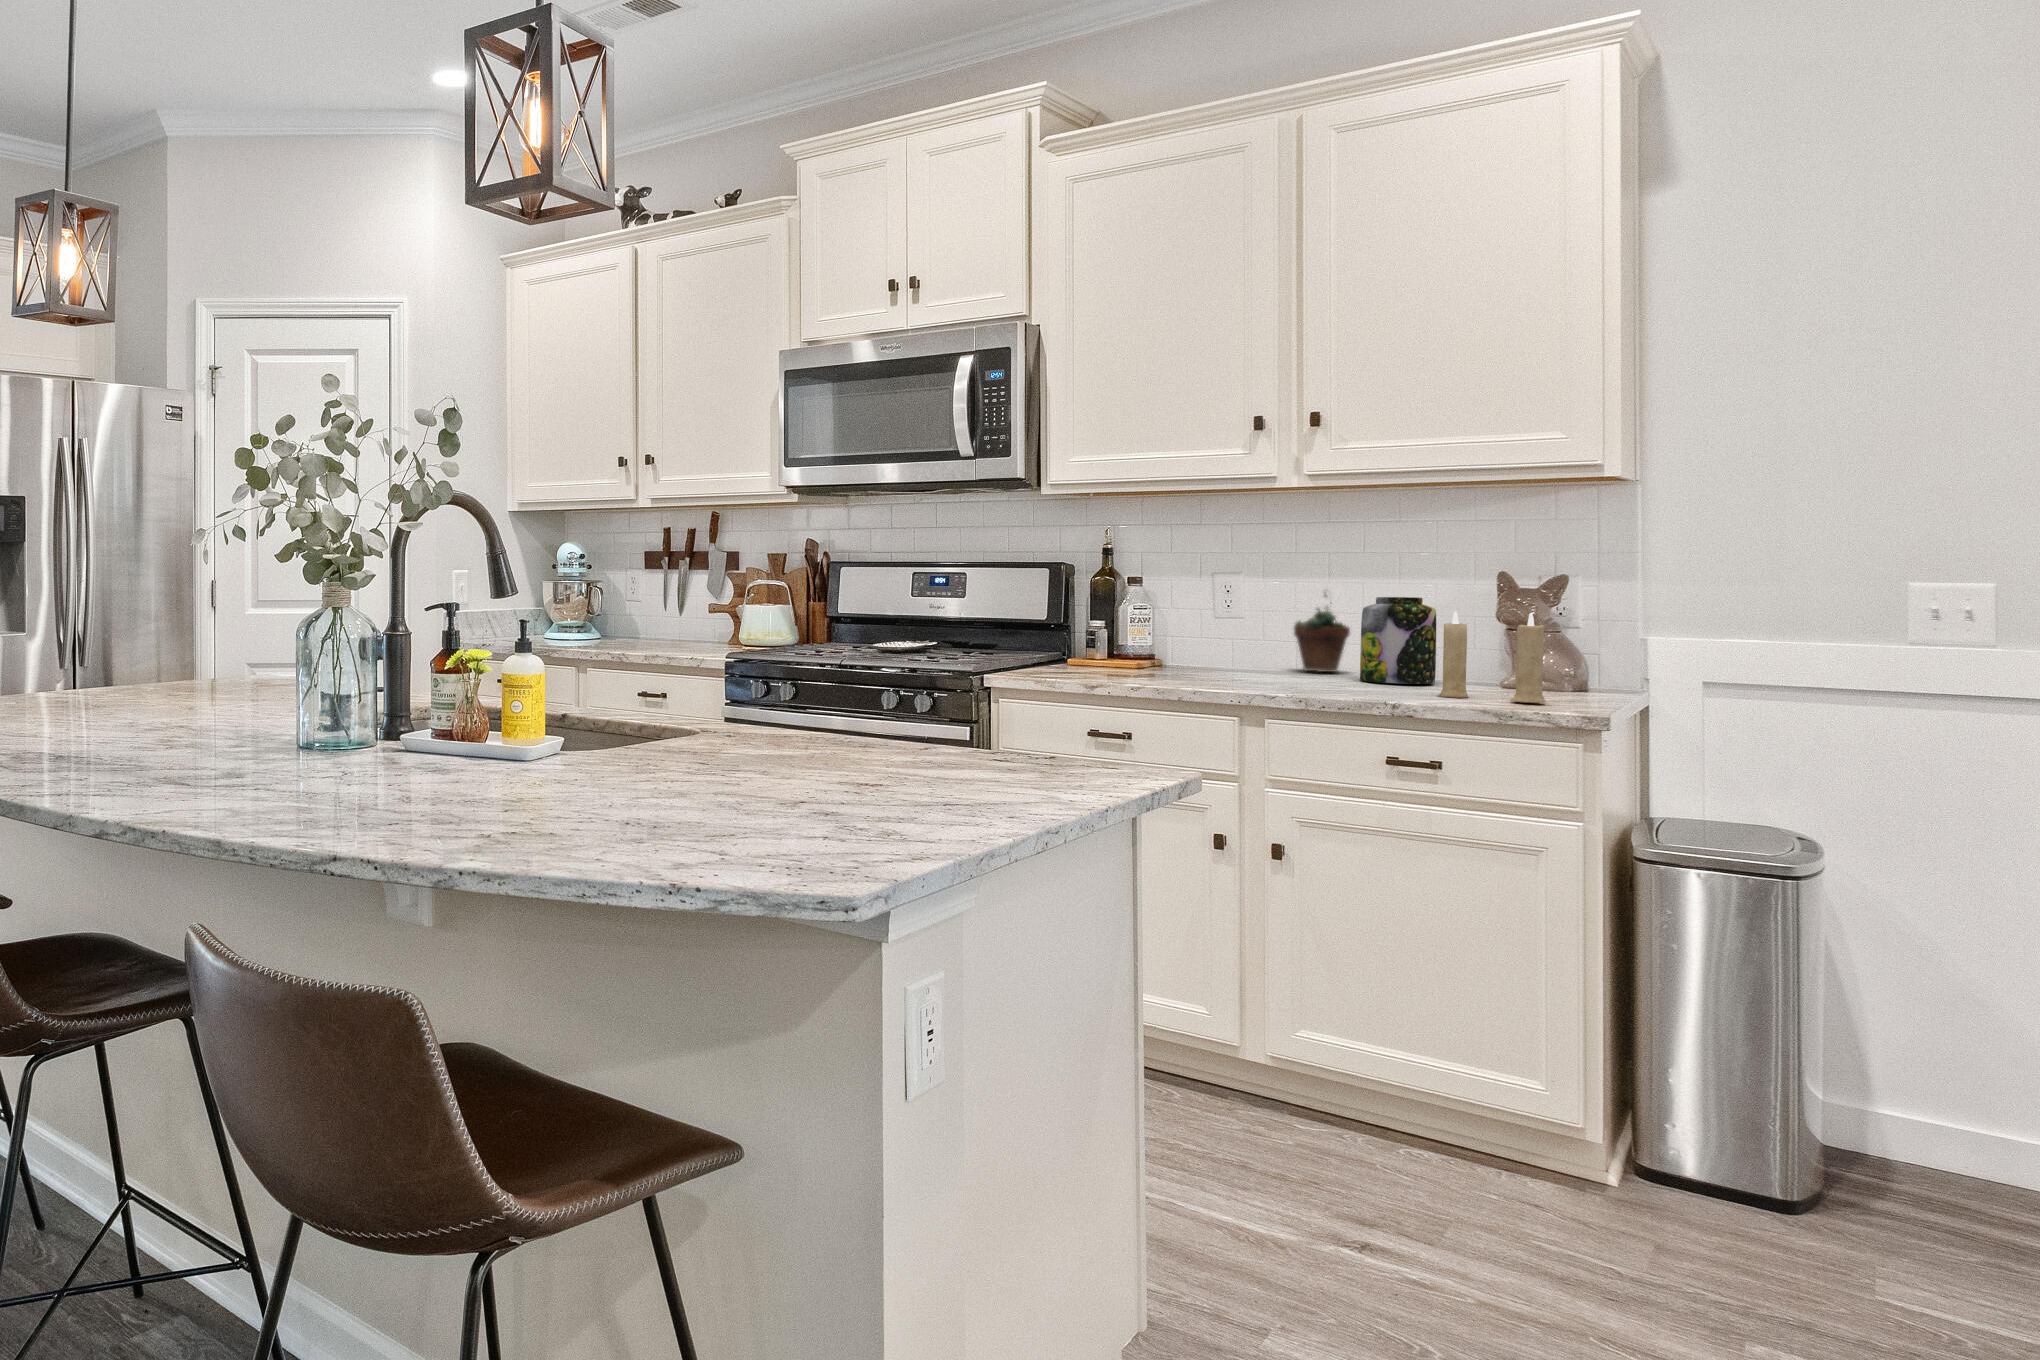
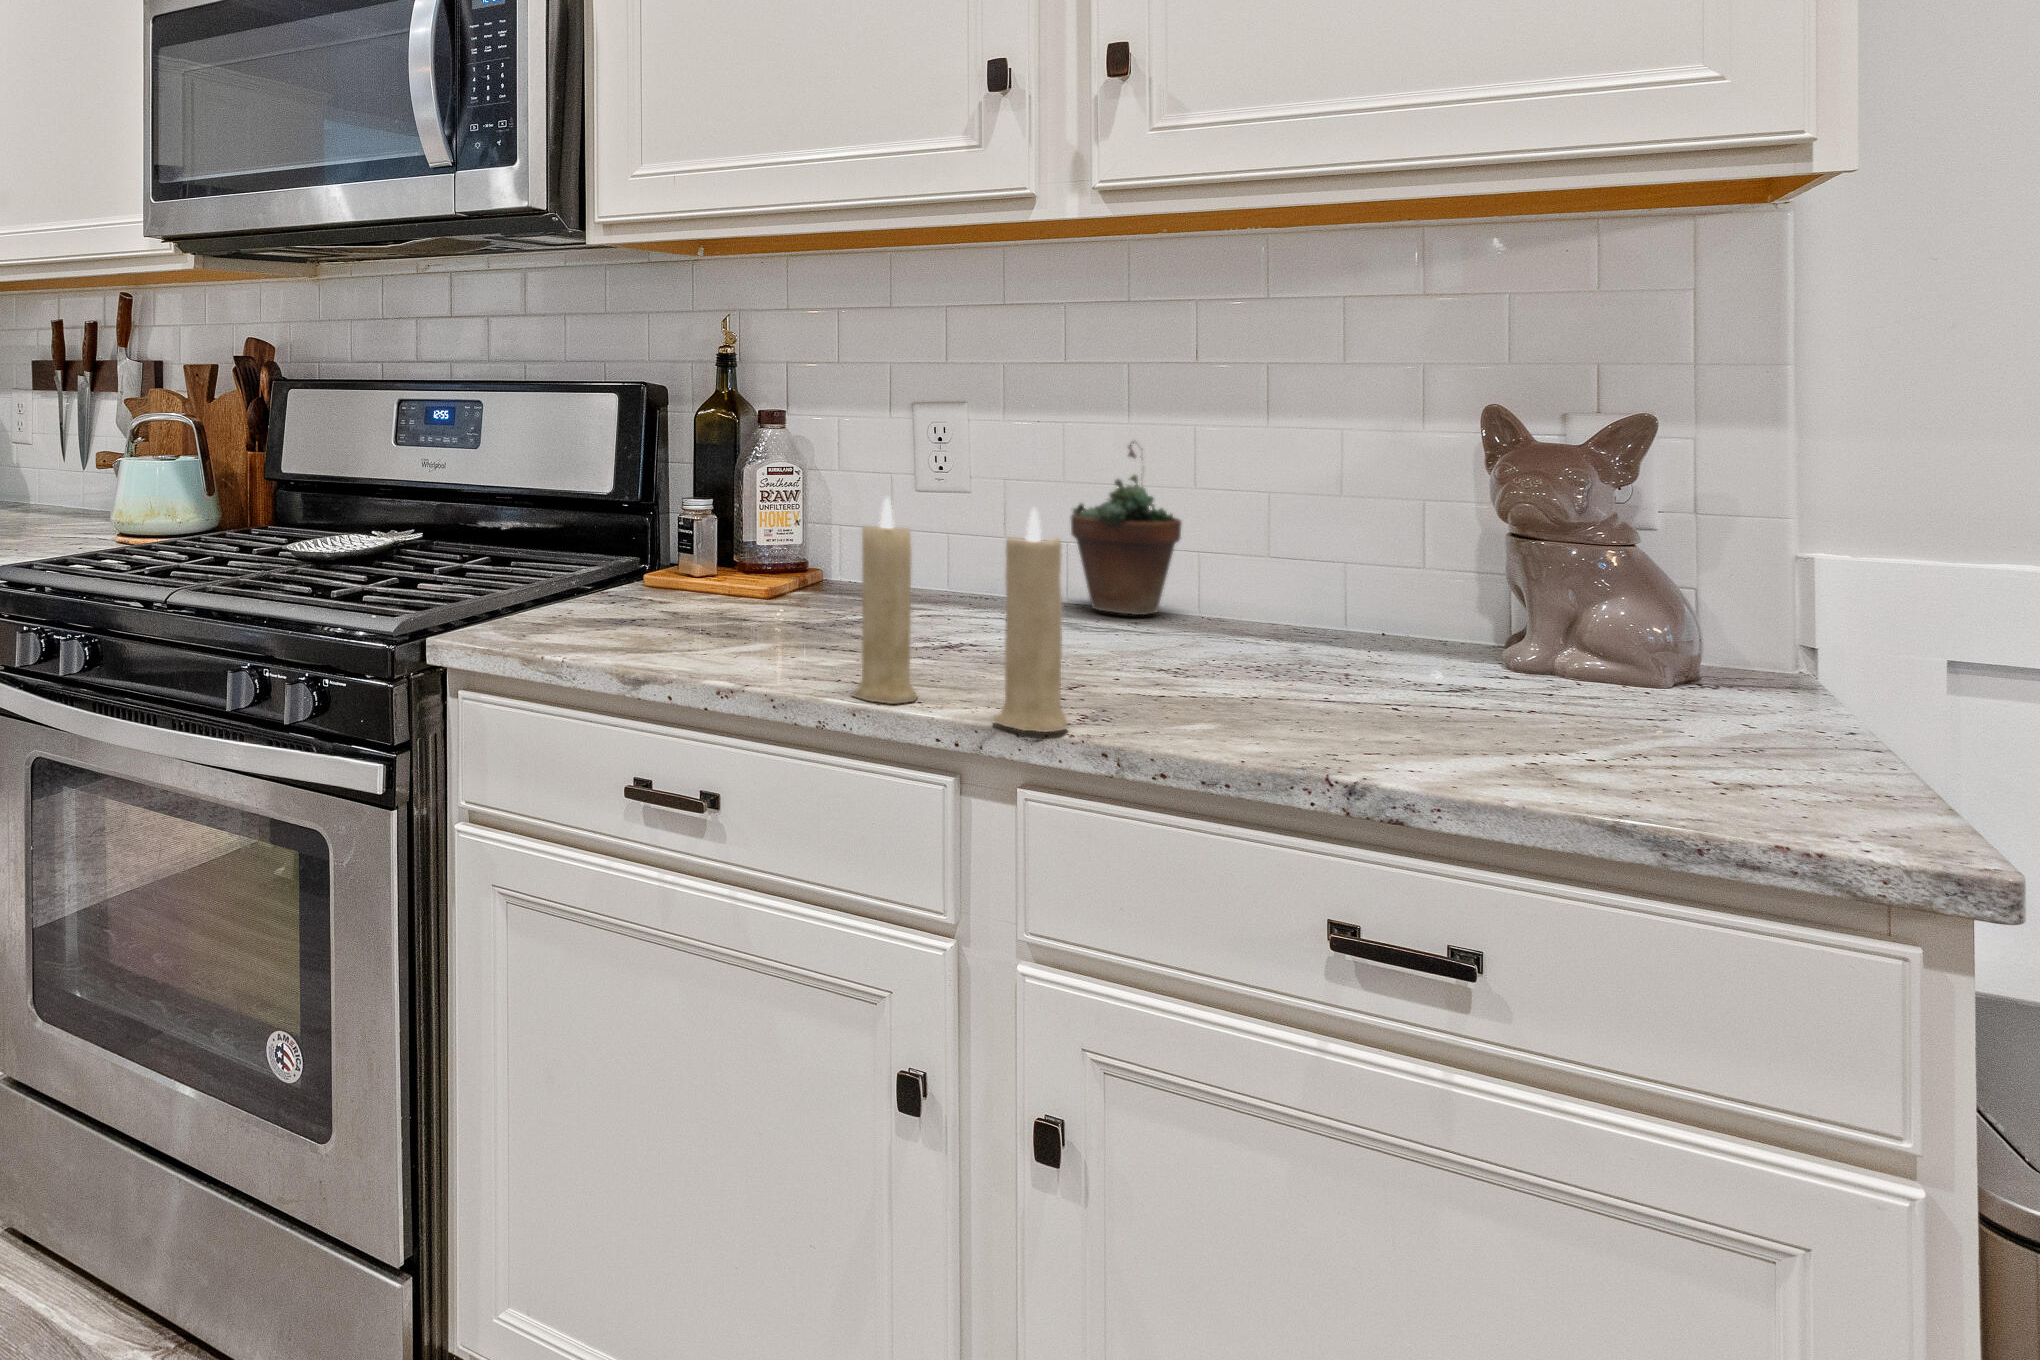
jar: present [1360,597,1436,684] -> none [1213,463,1375,663]
candle: present [1438,611,1545,703] -> present [853,498,1068,732]

